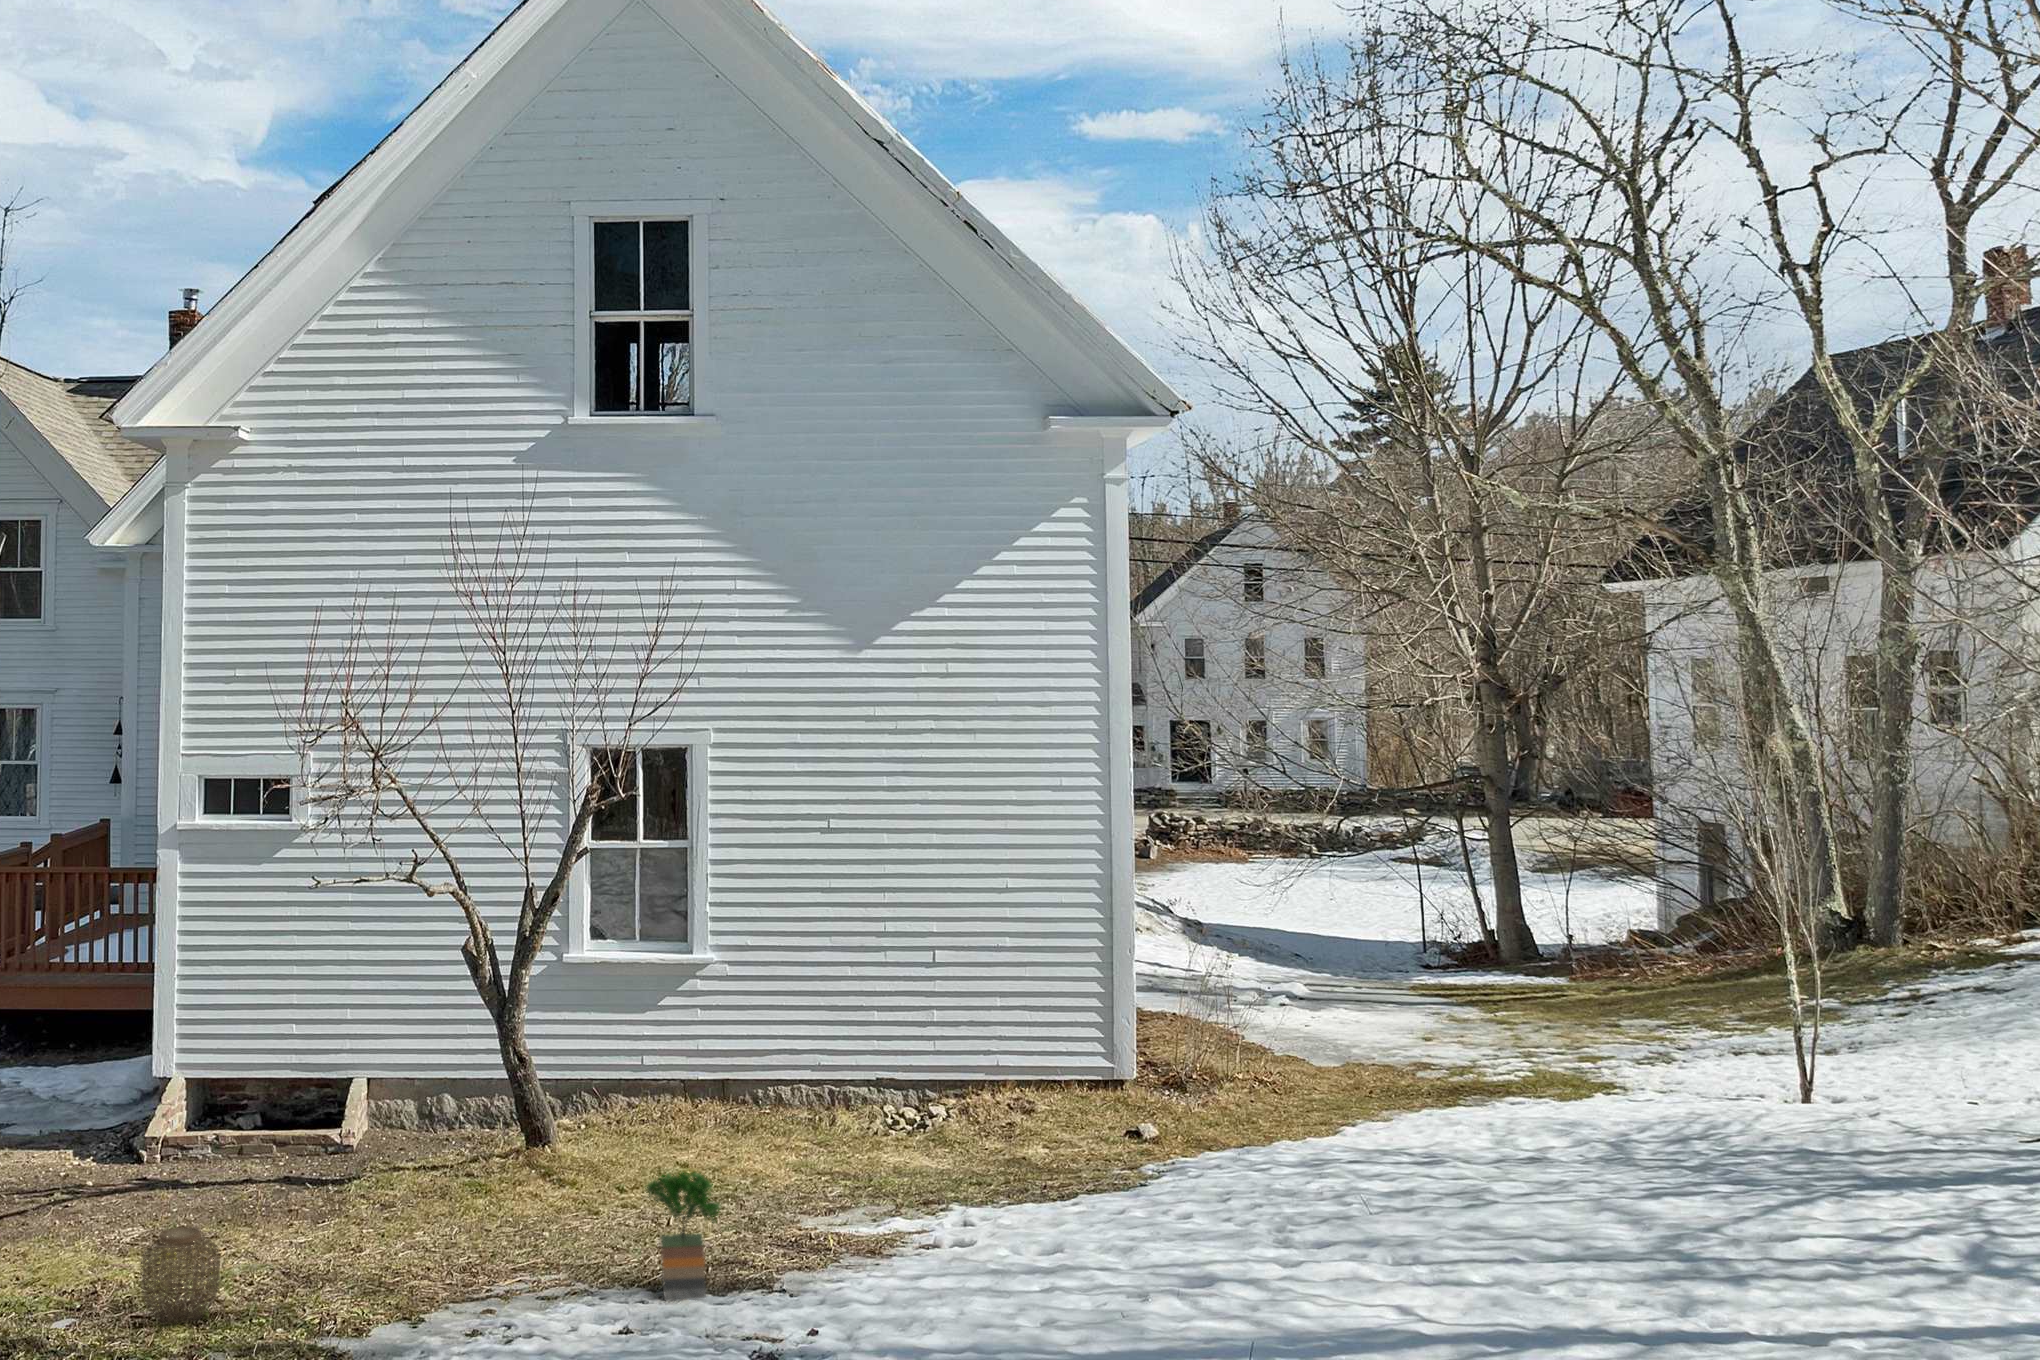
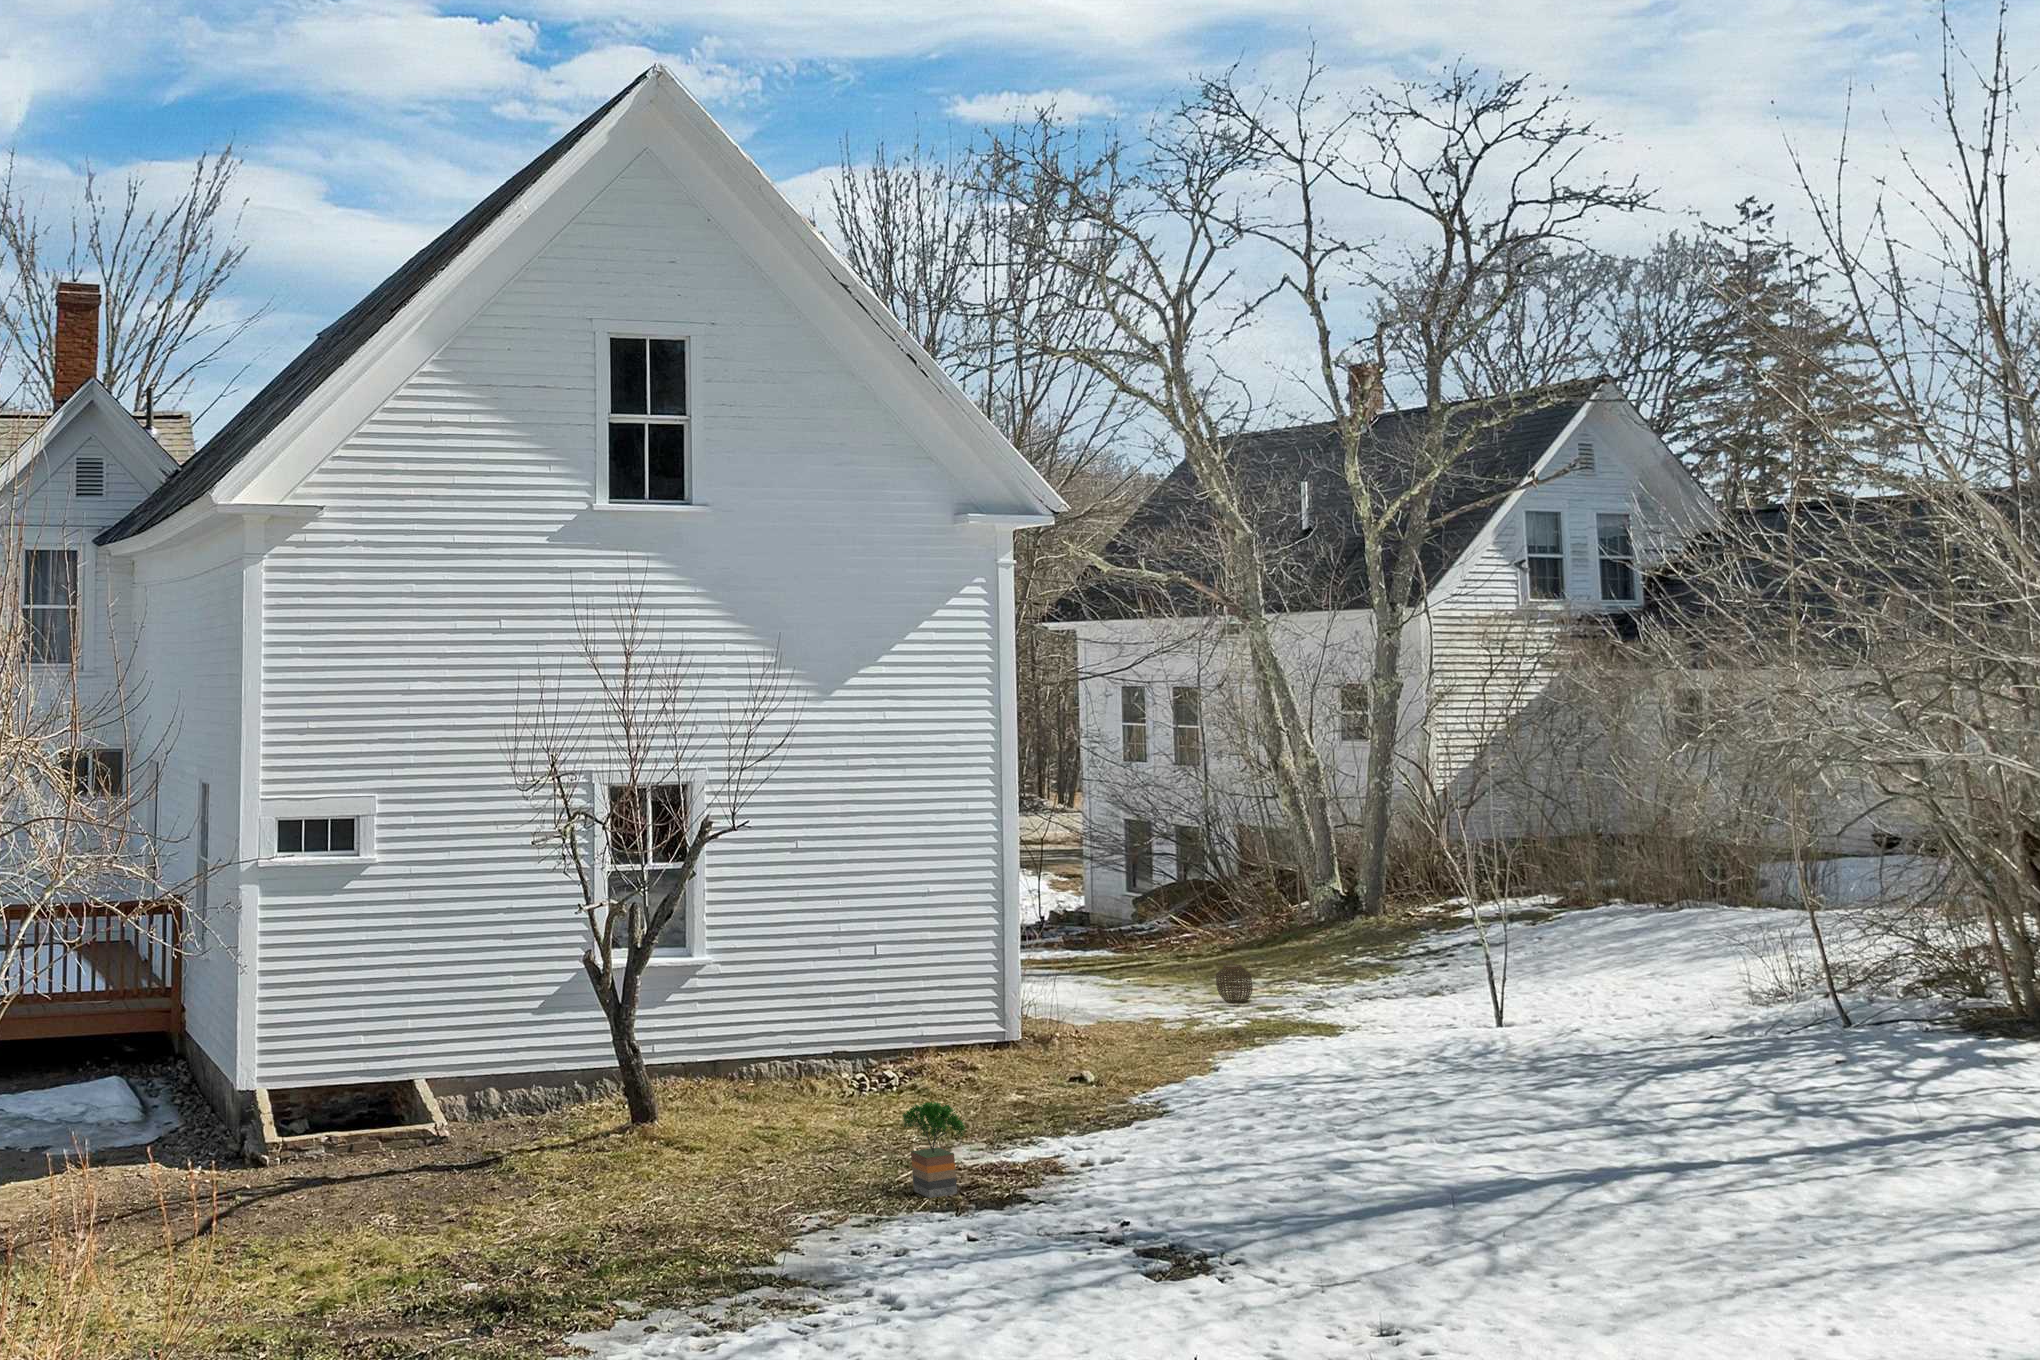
woven basket: present [141,1227,220,1324] -> present [1216,964,1253,1003]

